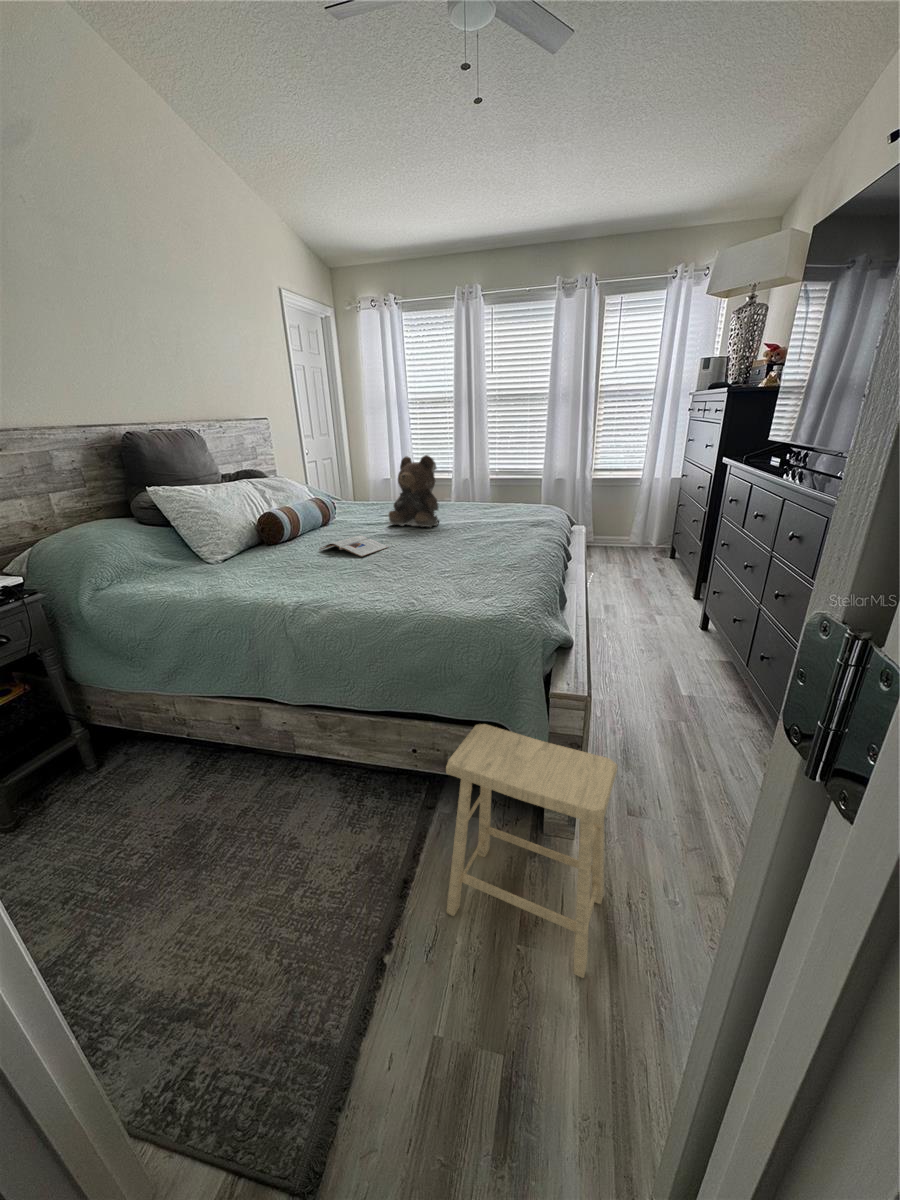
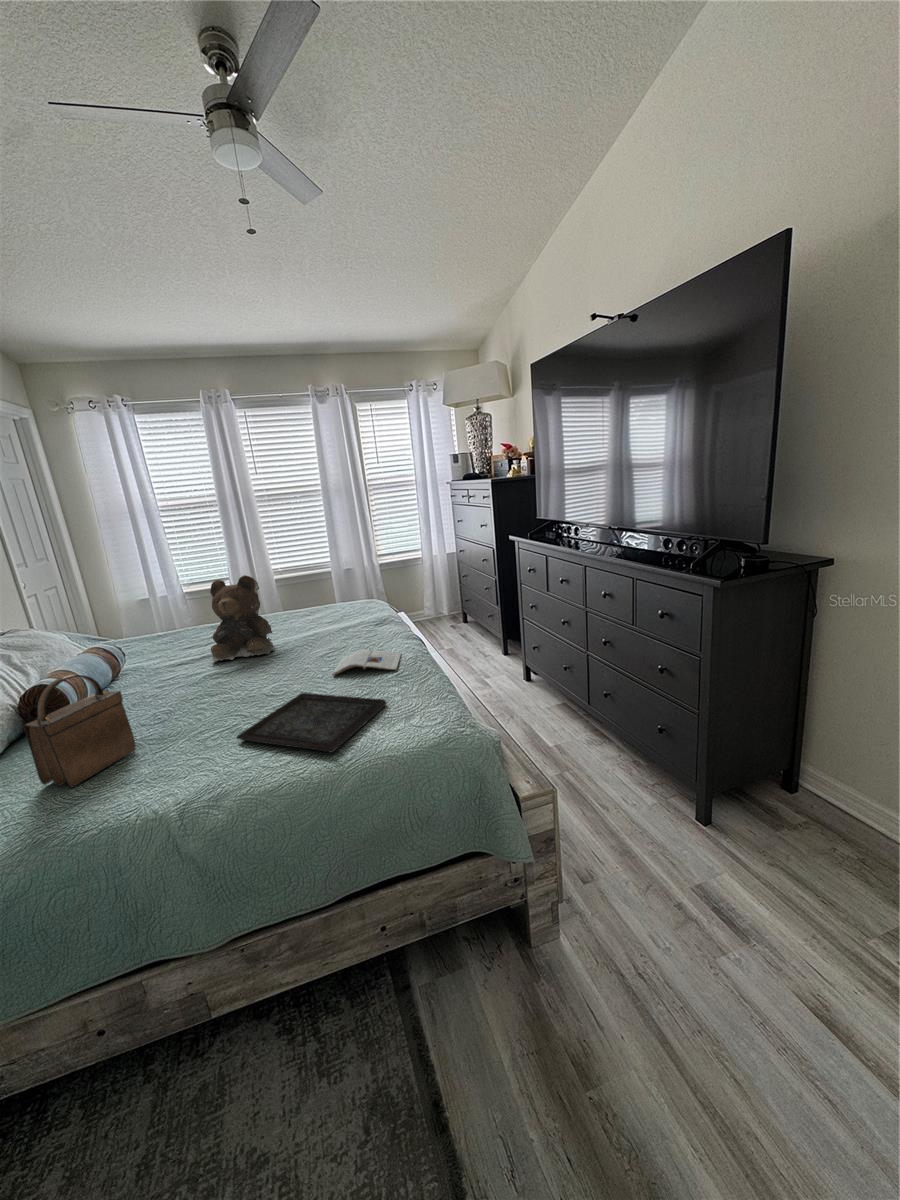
handbag: none [232,497,300,576] -> present [24,675,136,787]
magazine: present [320,536,388,557] -> present [332,649,401,676]
tray: none [358,558,481,600] -> present [237,693,386,752]
footstool: present [446,724,618,978] -> none [473,844,657,1103]

